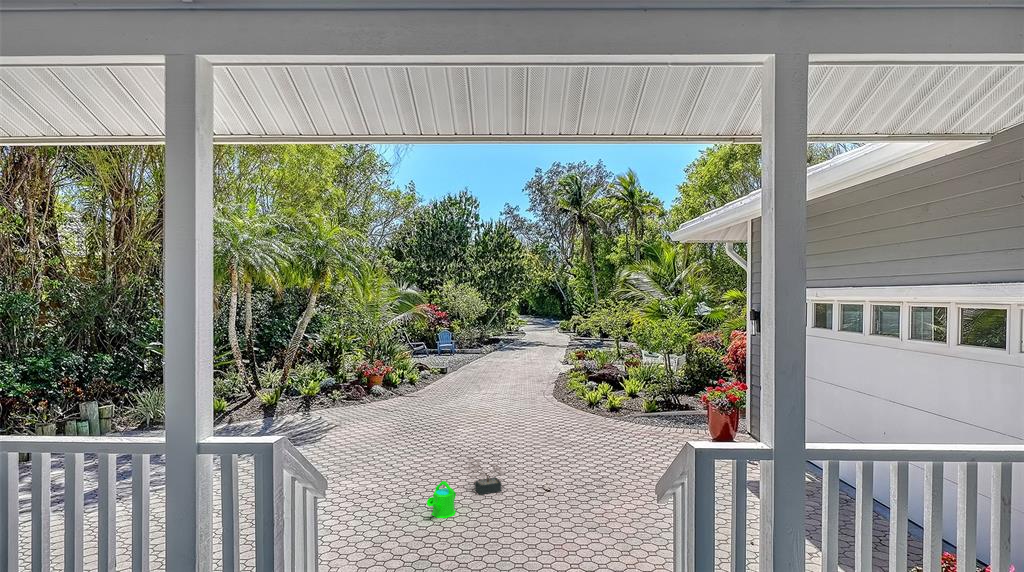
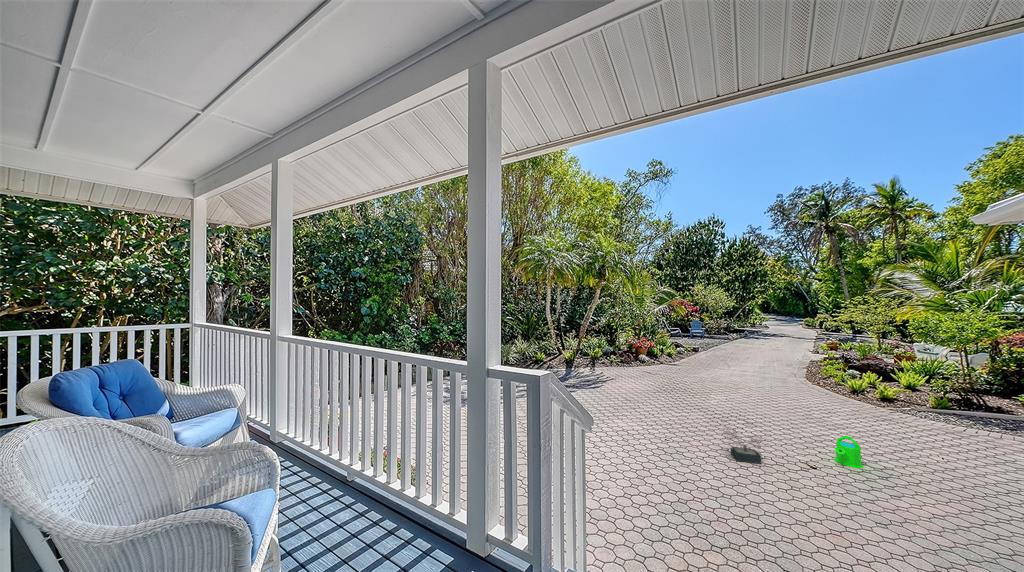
watering can: present [427,481,456,518] -> present [835,436,863,468]

